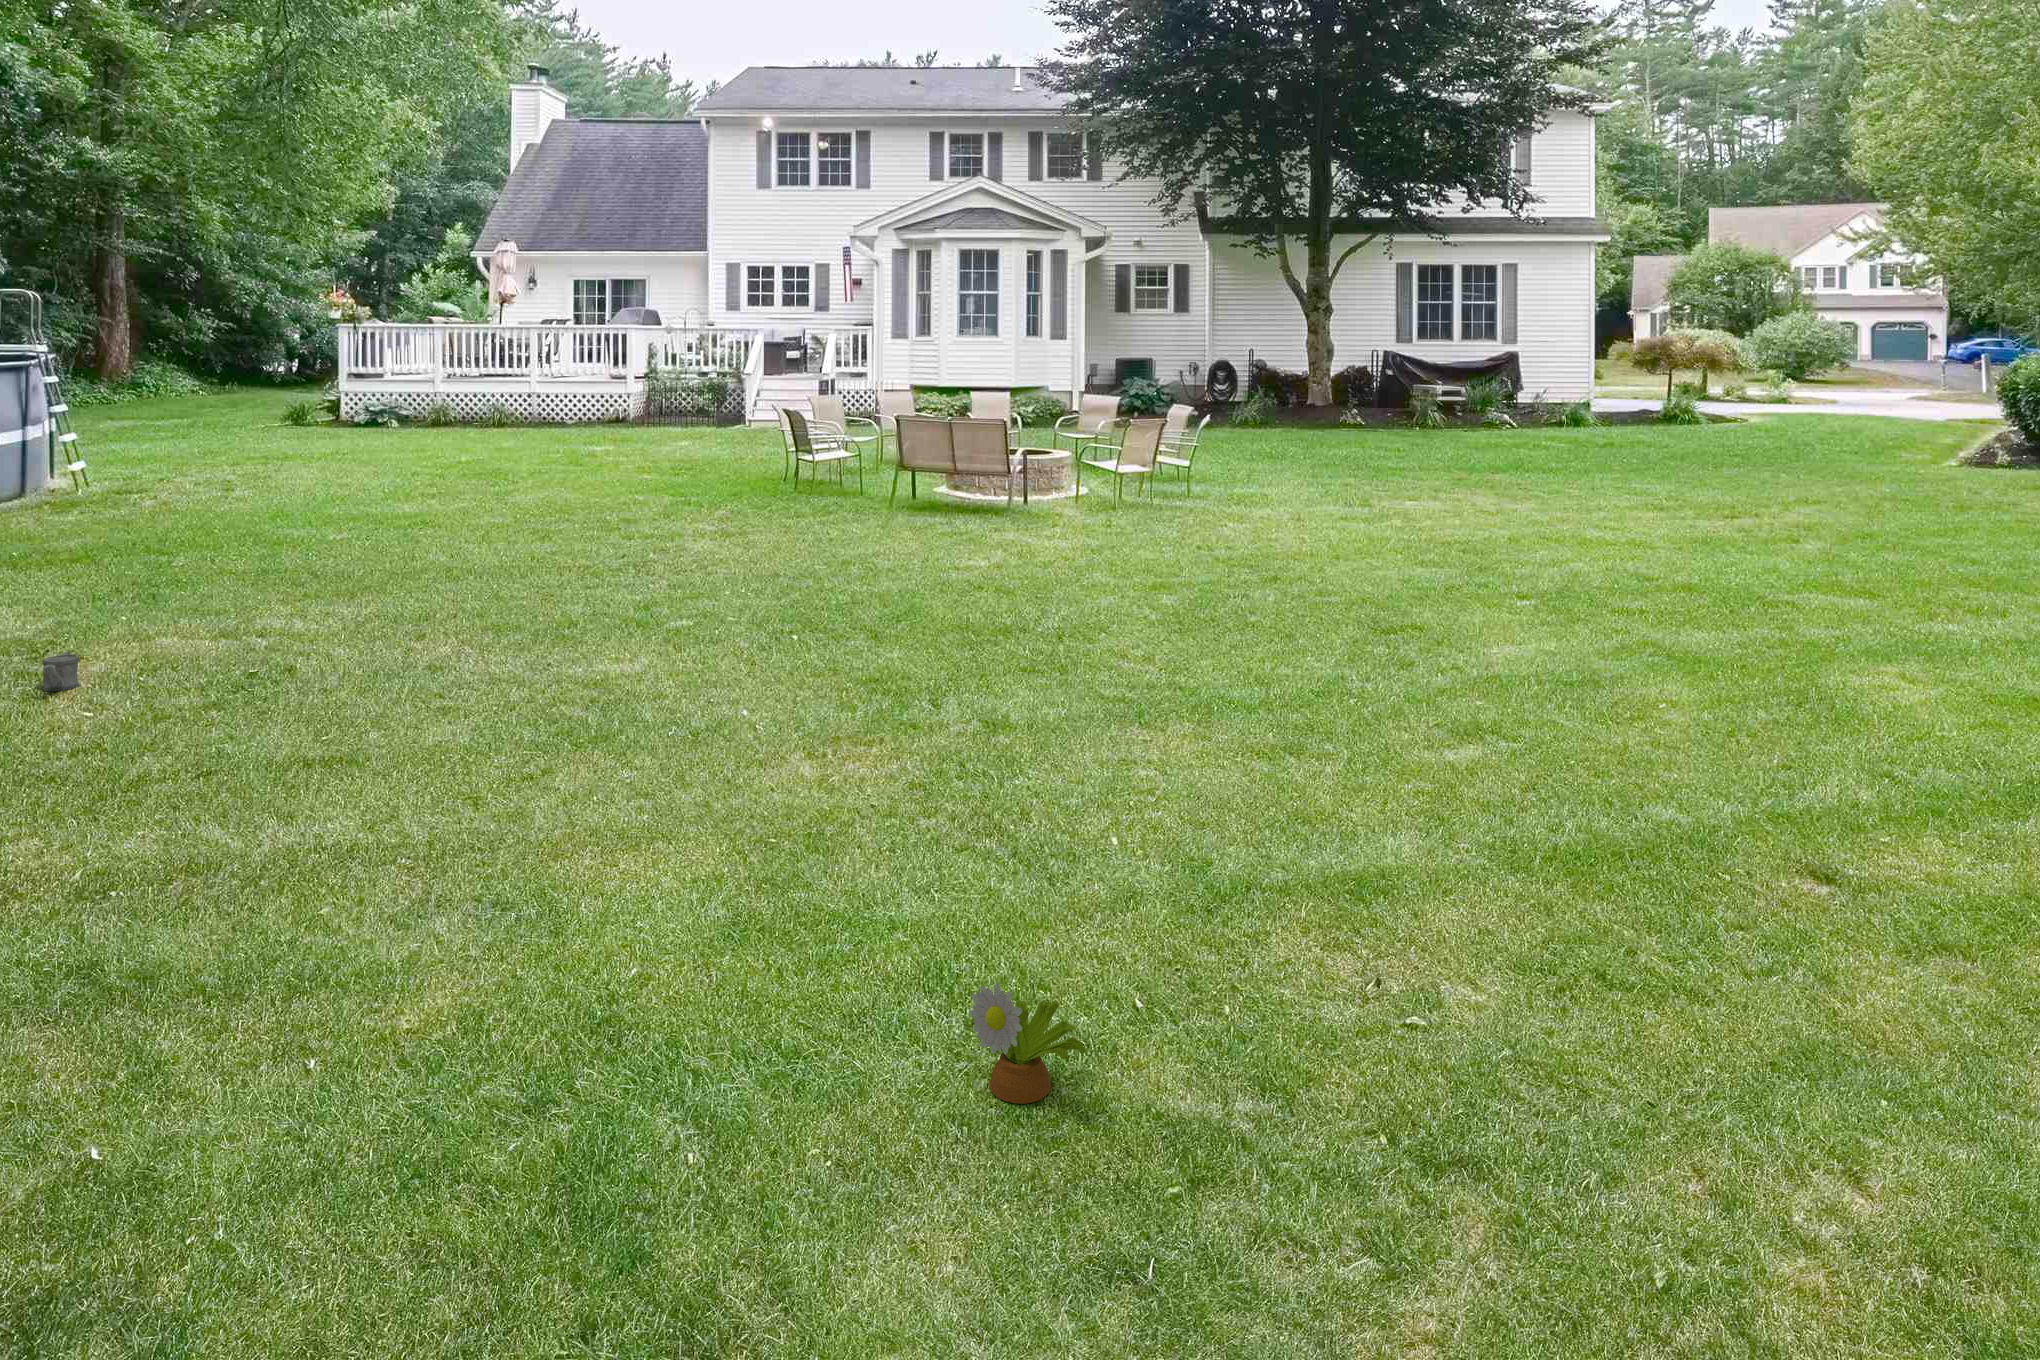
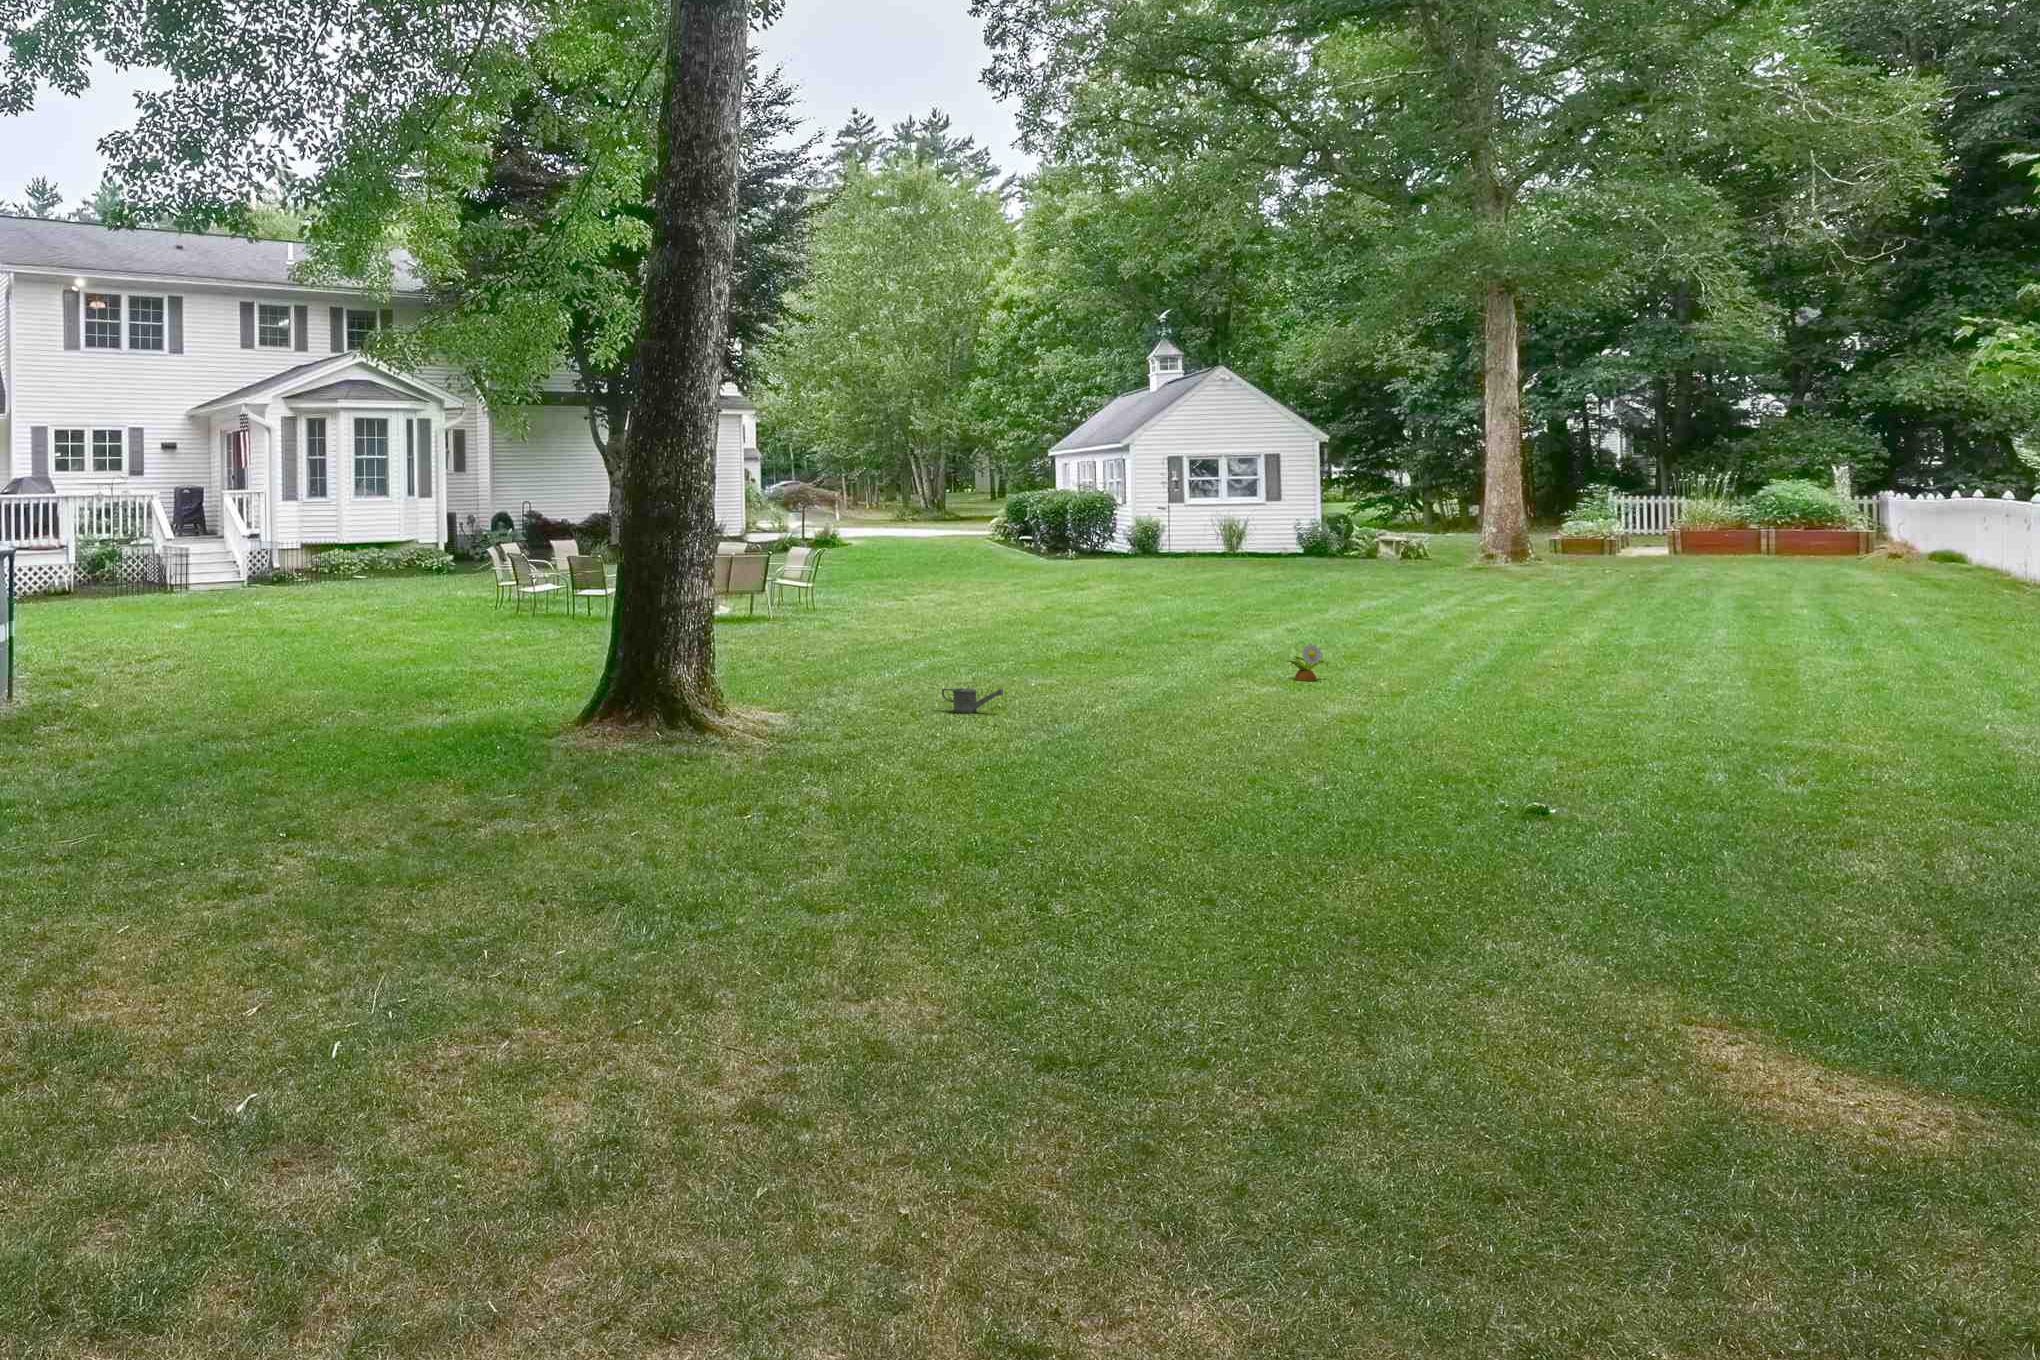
decorative plant: present [965,983,1087,1104] -> present [1286,644,1325,681]

